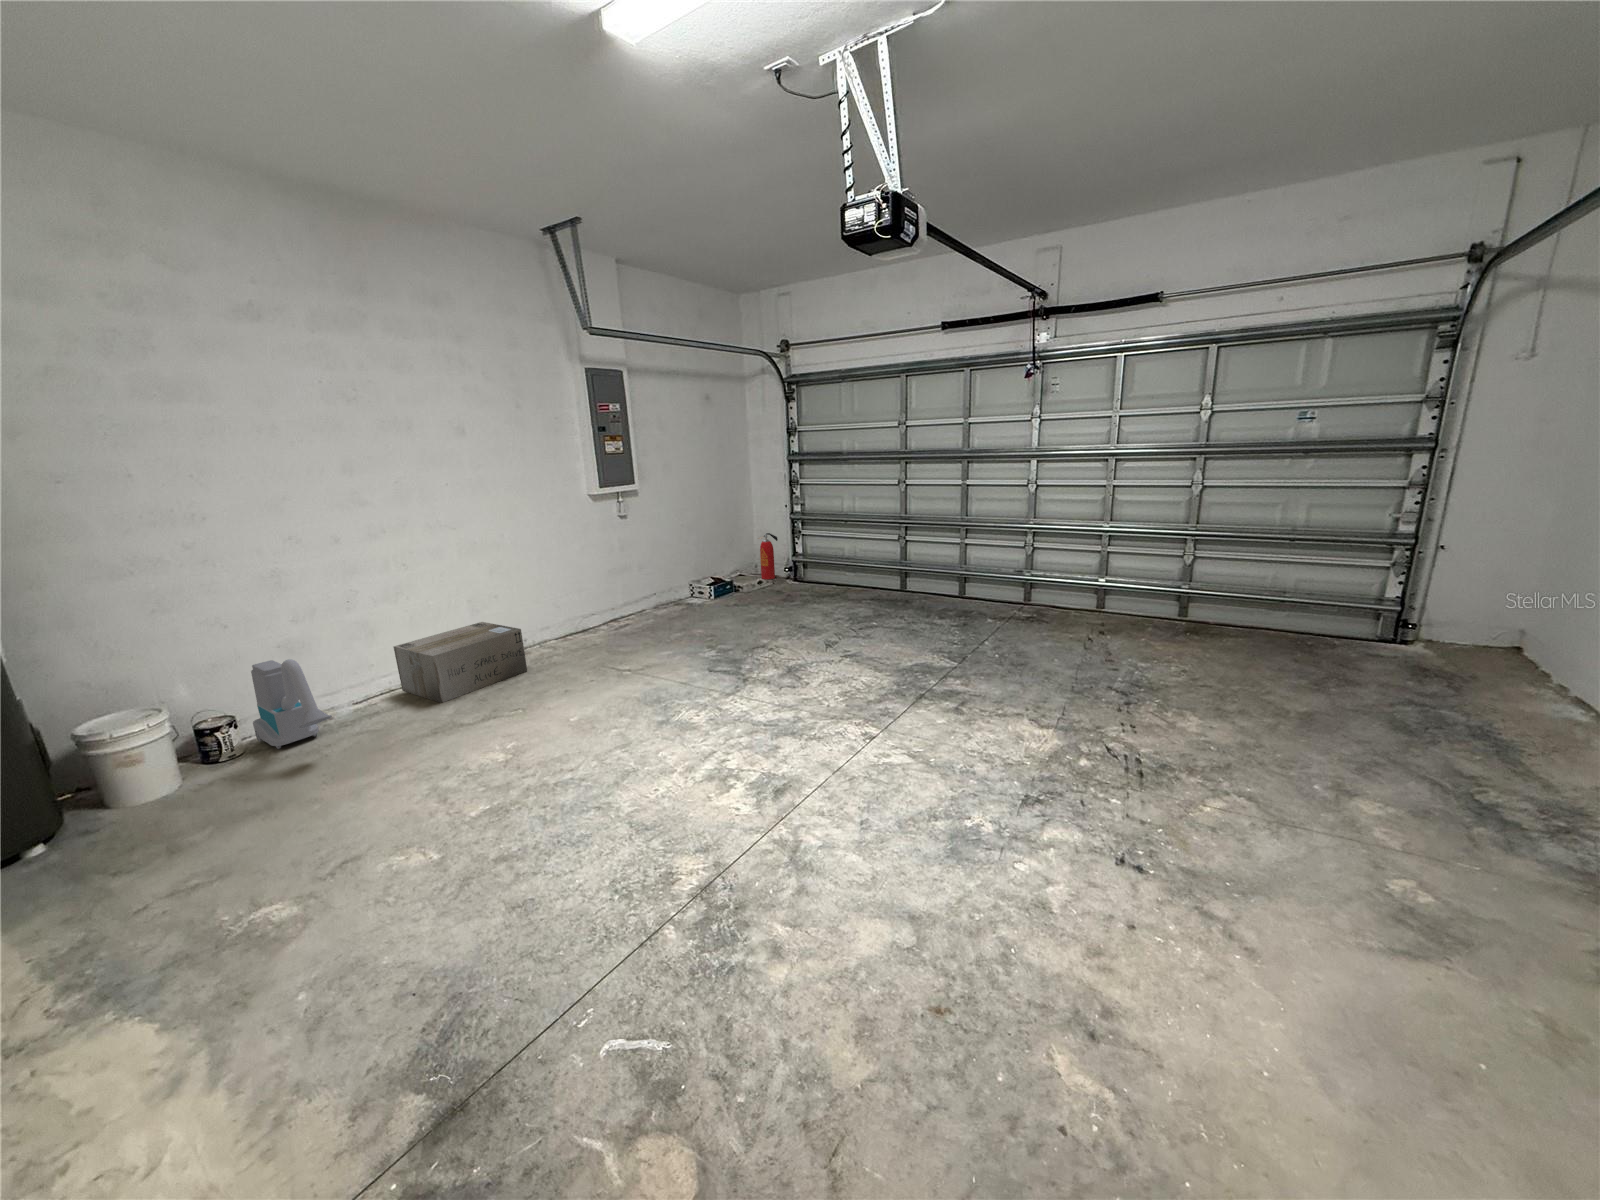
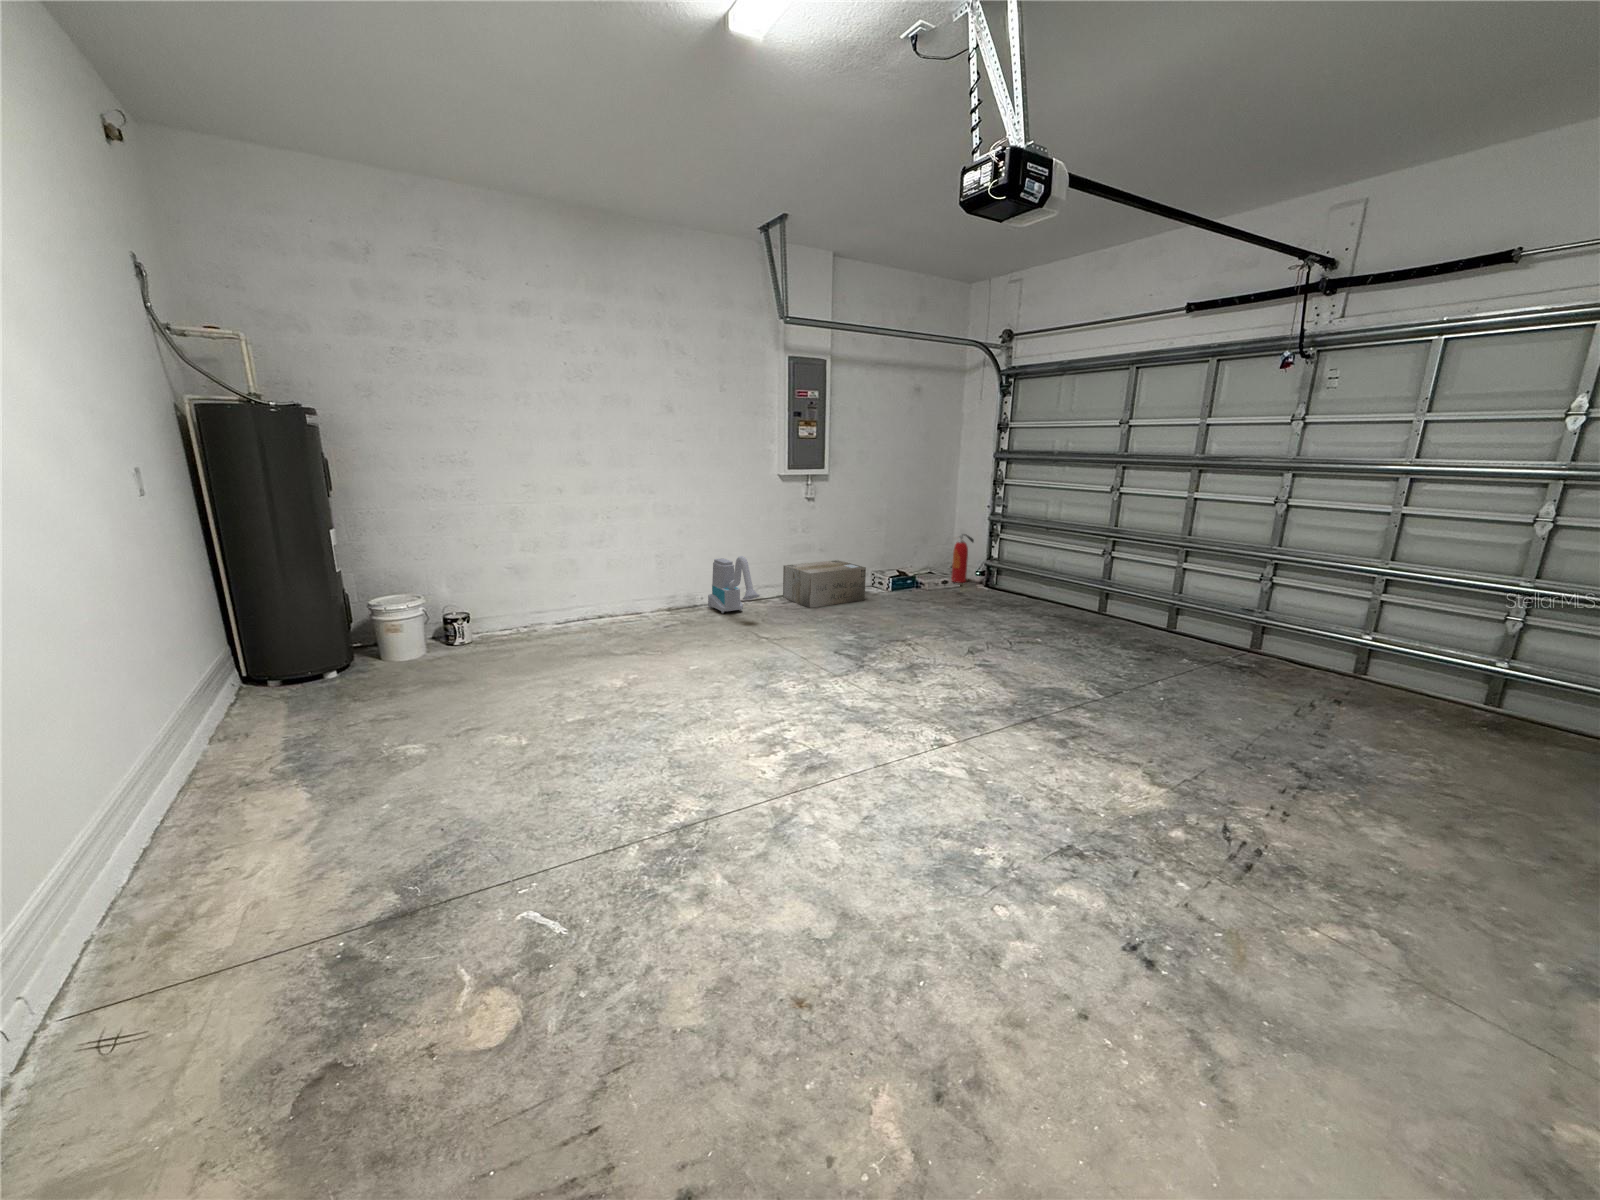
cardboard box: present [393,622,527,703] -> present [783,560,866,608]
vacuum cleaner: present [251,659,332,749] -> present [708,556,760,614]

